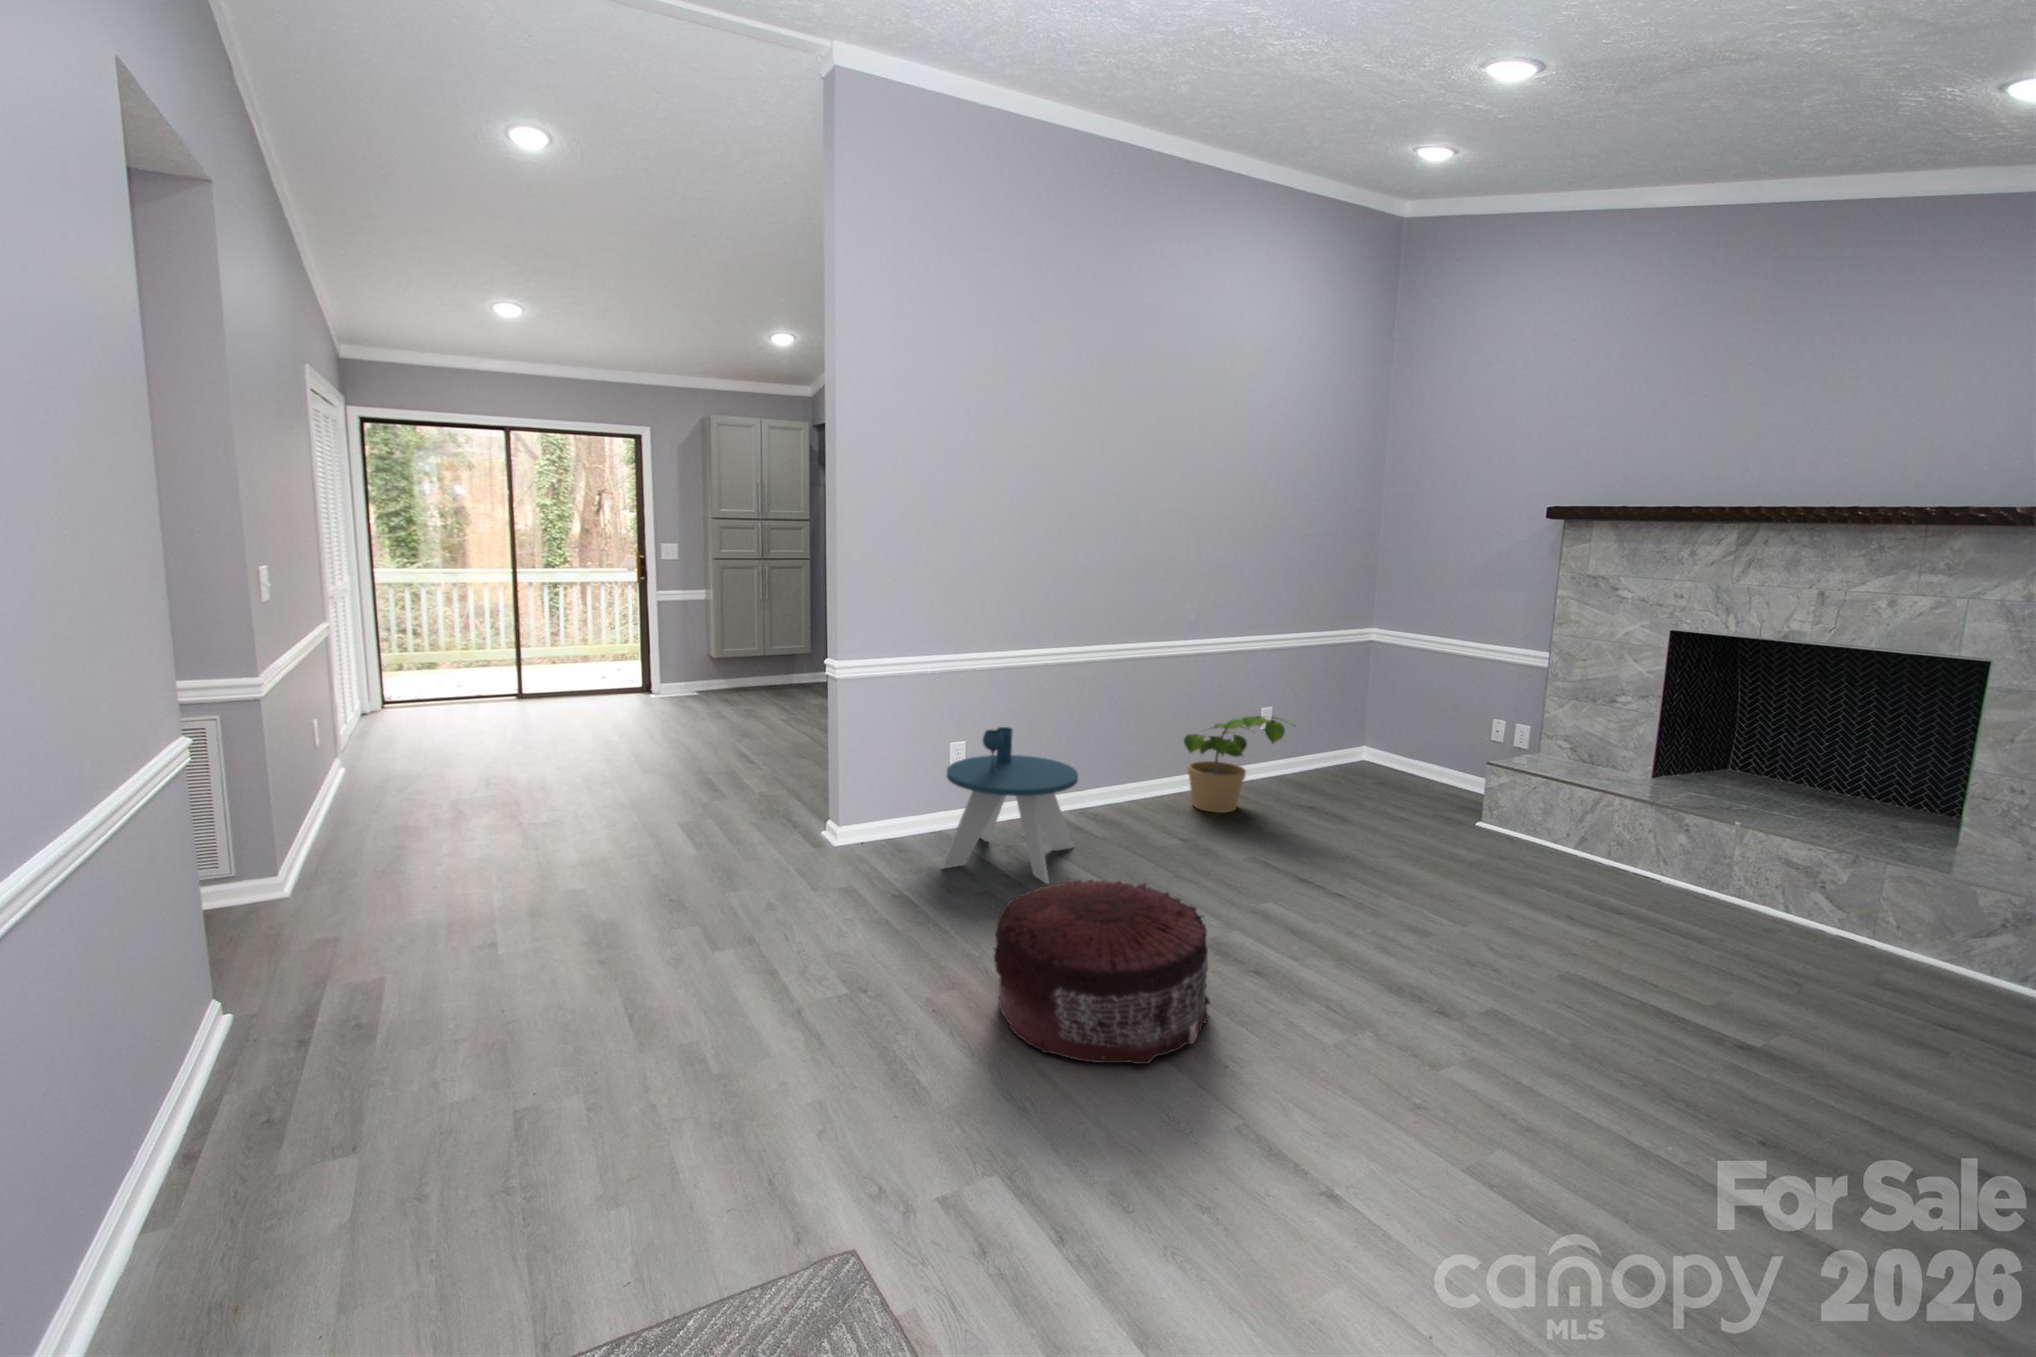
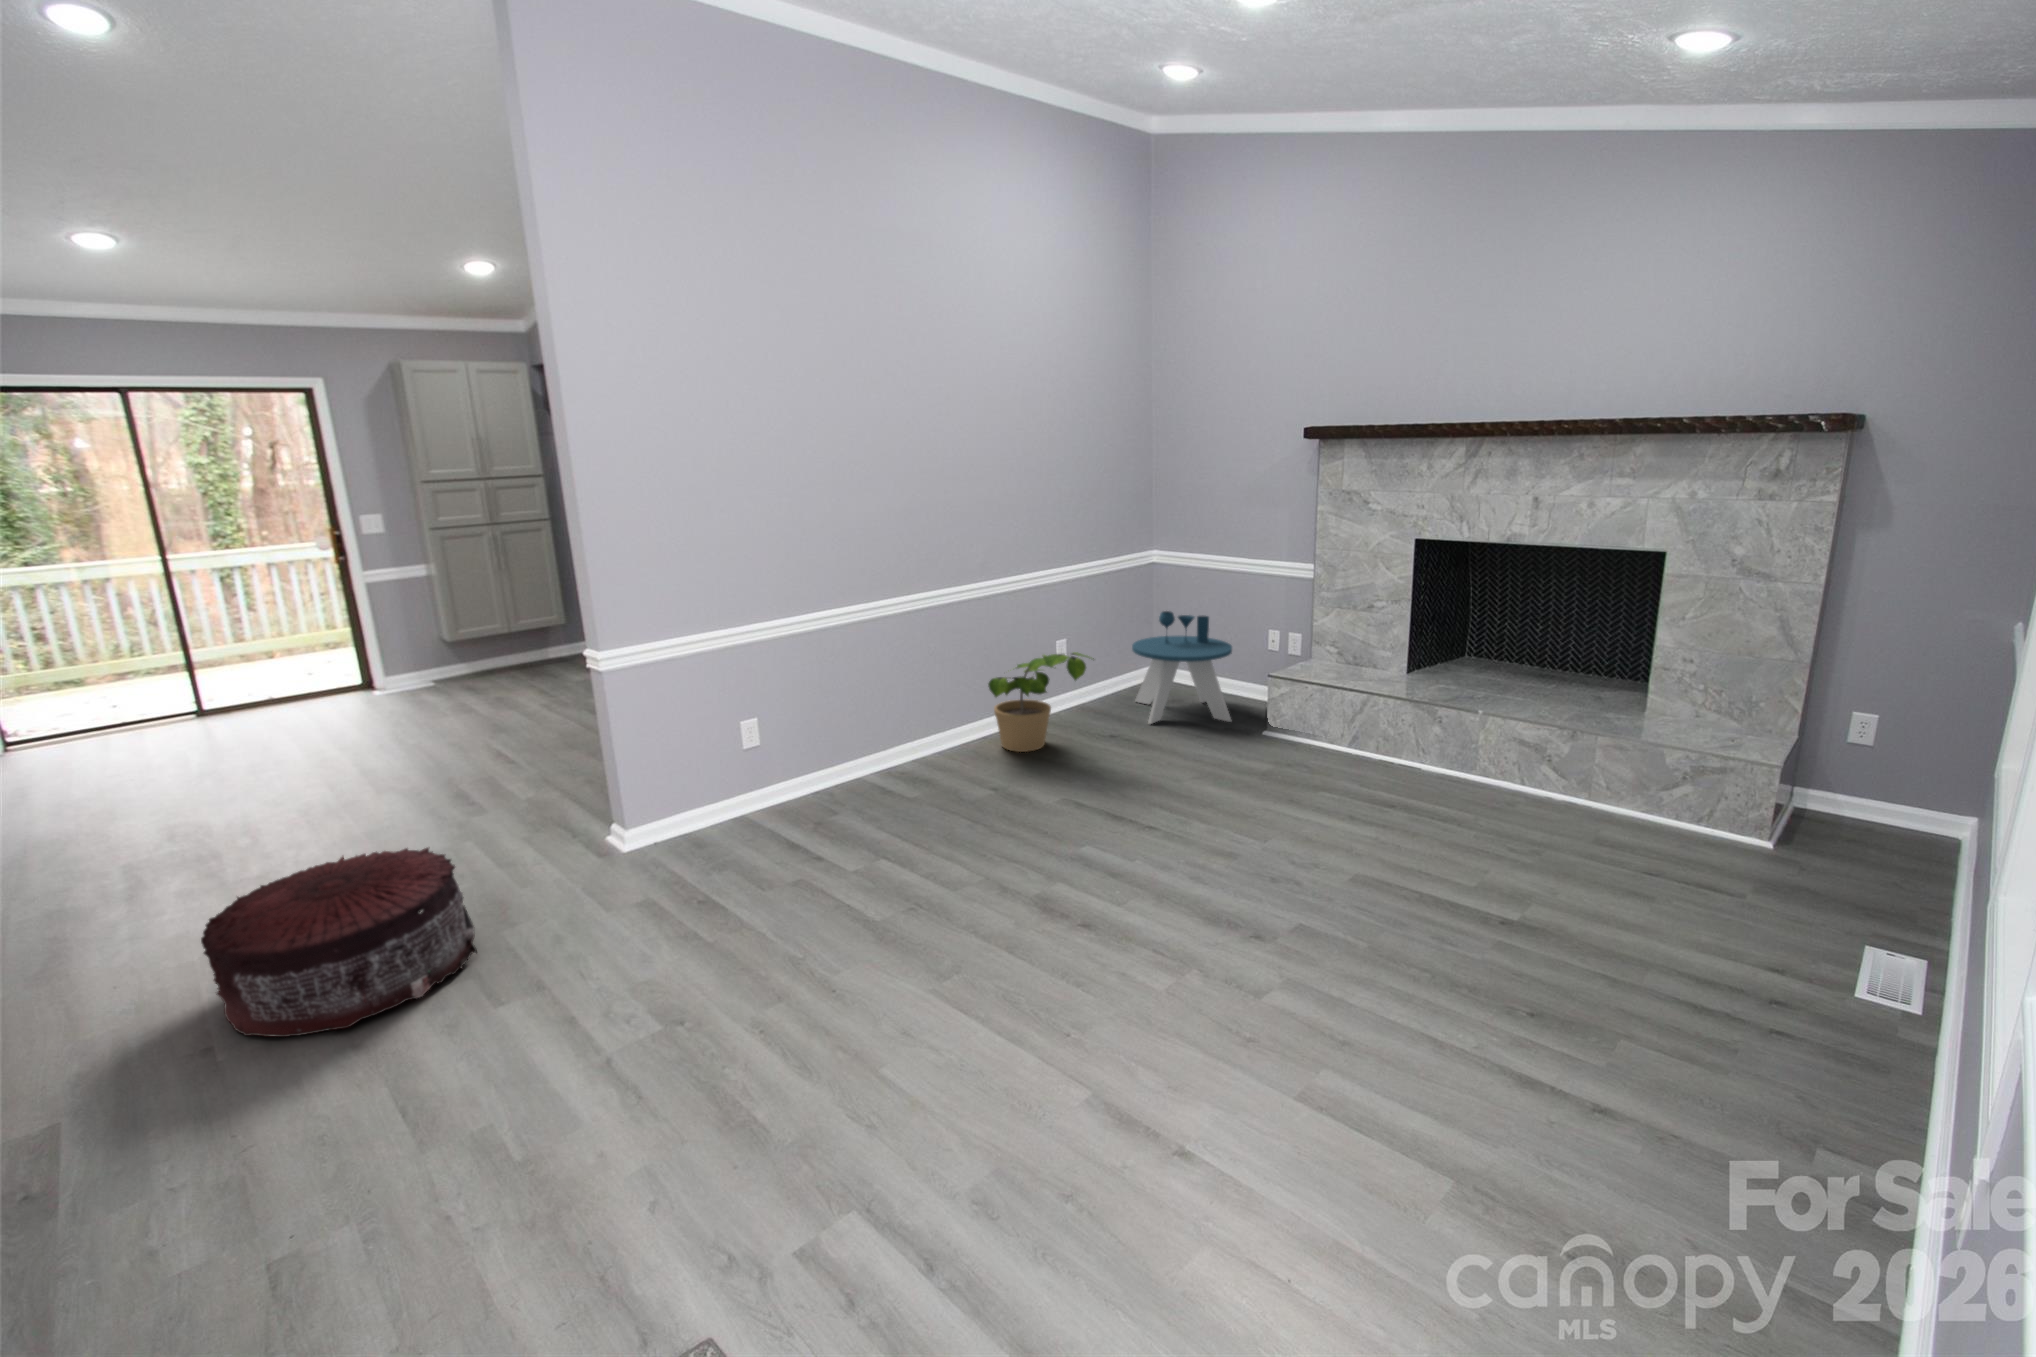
side table: present [941,727,1078,883] -> present [1132,611,1232,724]
pouf: present [994,880,1210,1064] -> present [201,848,477,1037]

